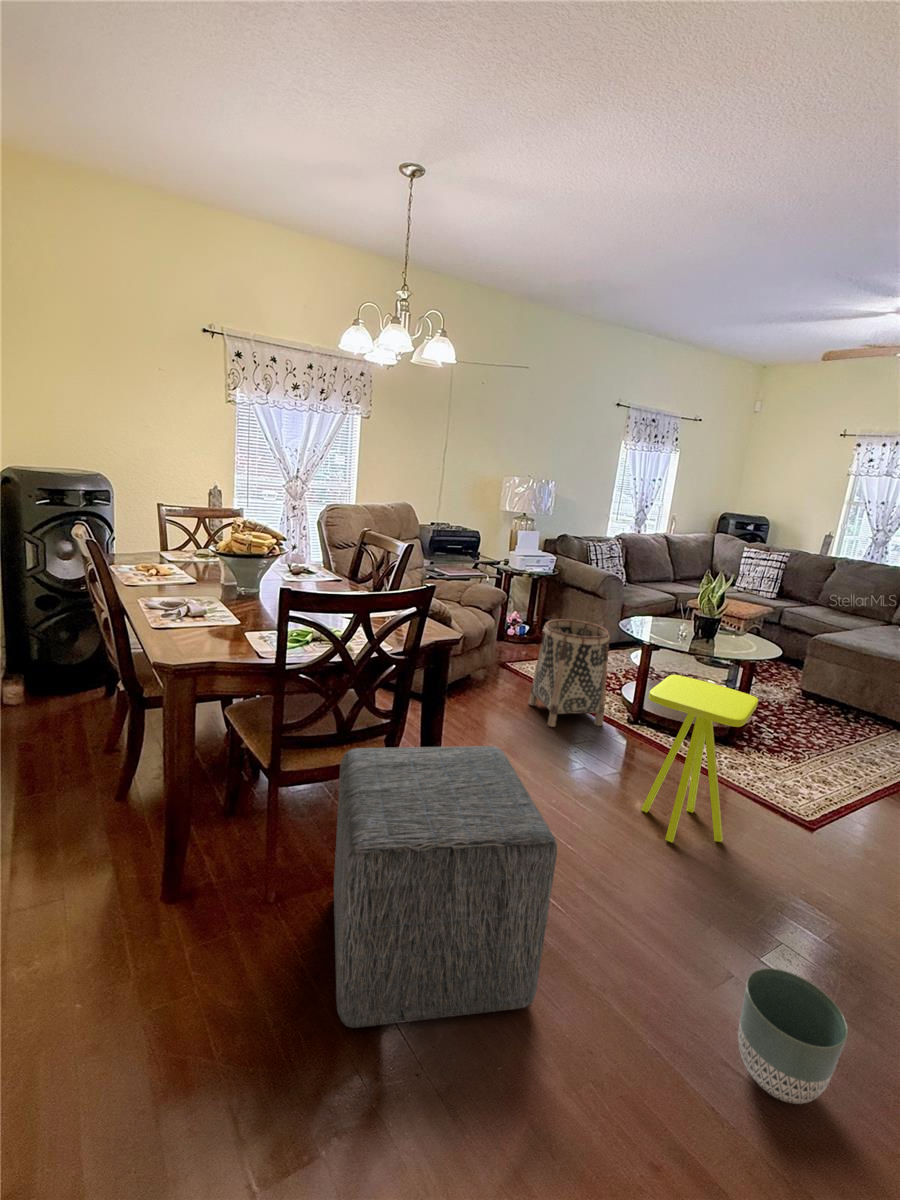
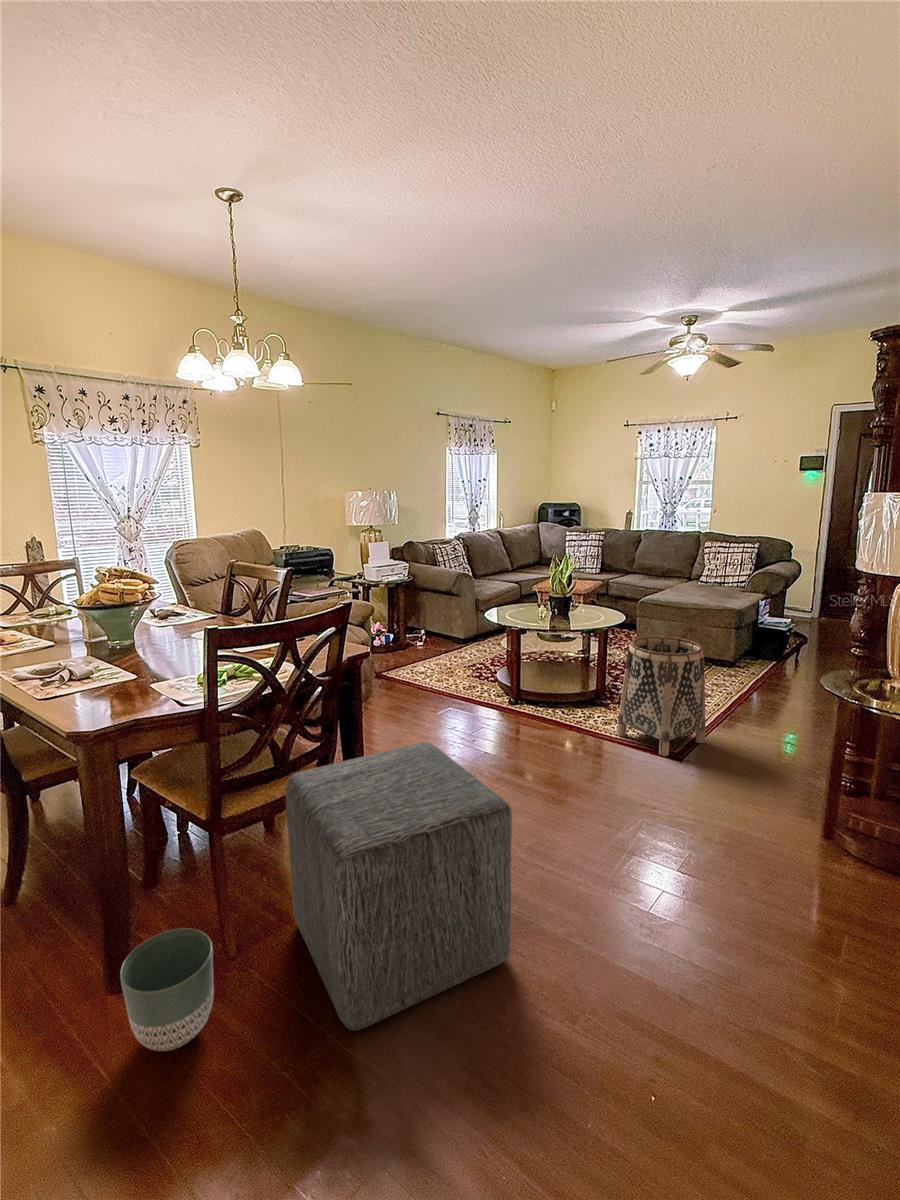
basket: present [529,619,610,727] -> present [617,636,706,756]
side table: present [641,675,758,842] -> none [537,650,623,796]
planter: present [738,968,848,1104] -> present [120,928,214,1051]

